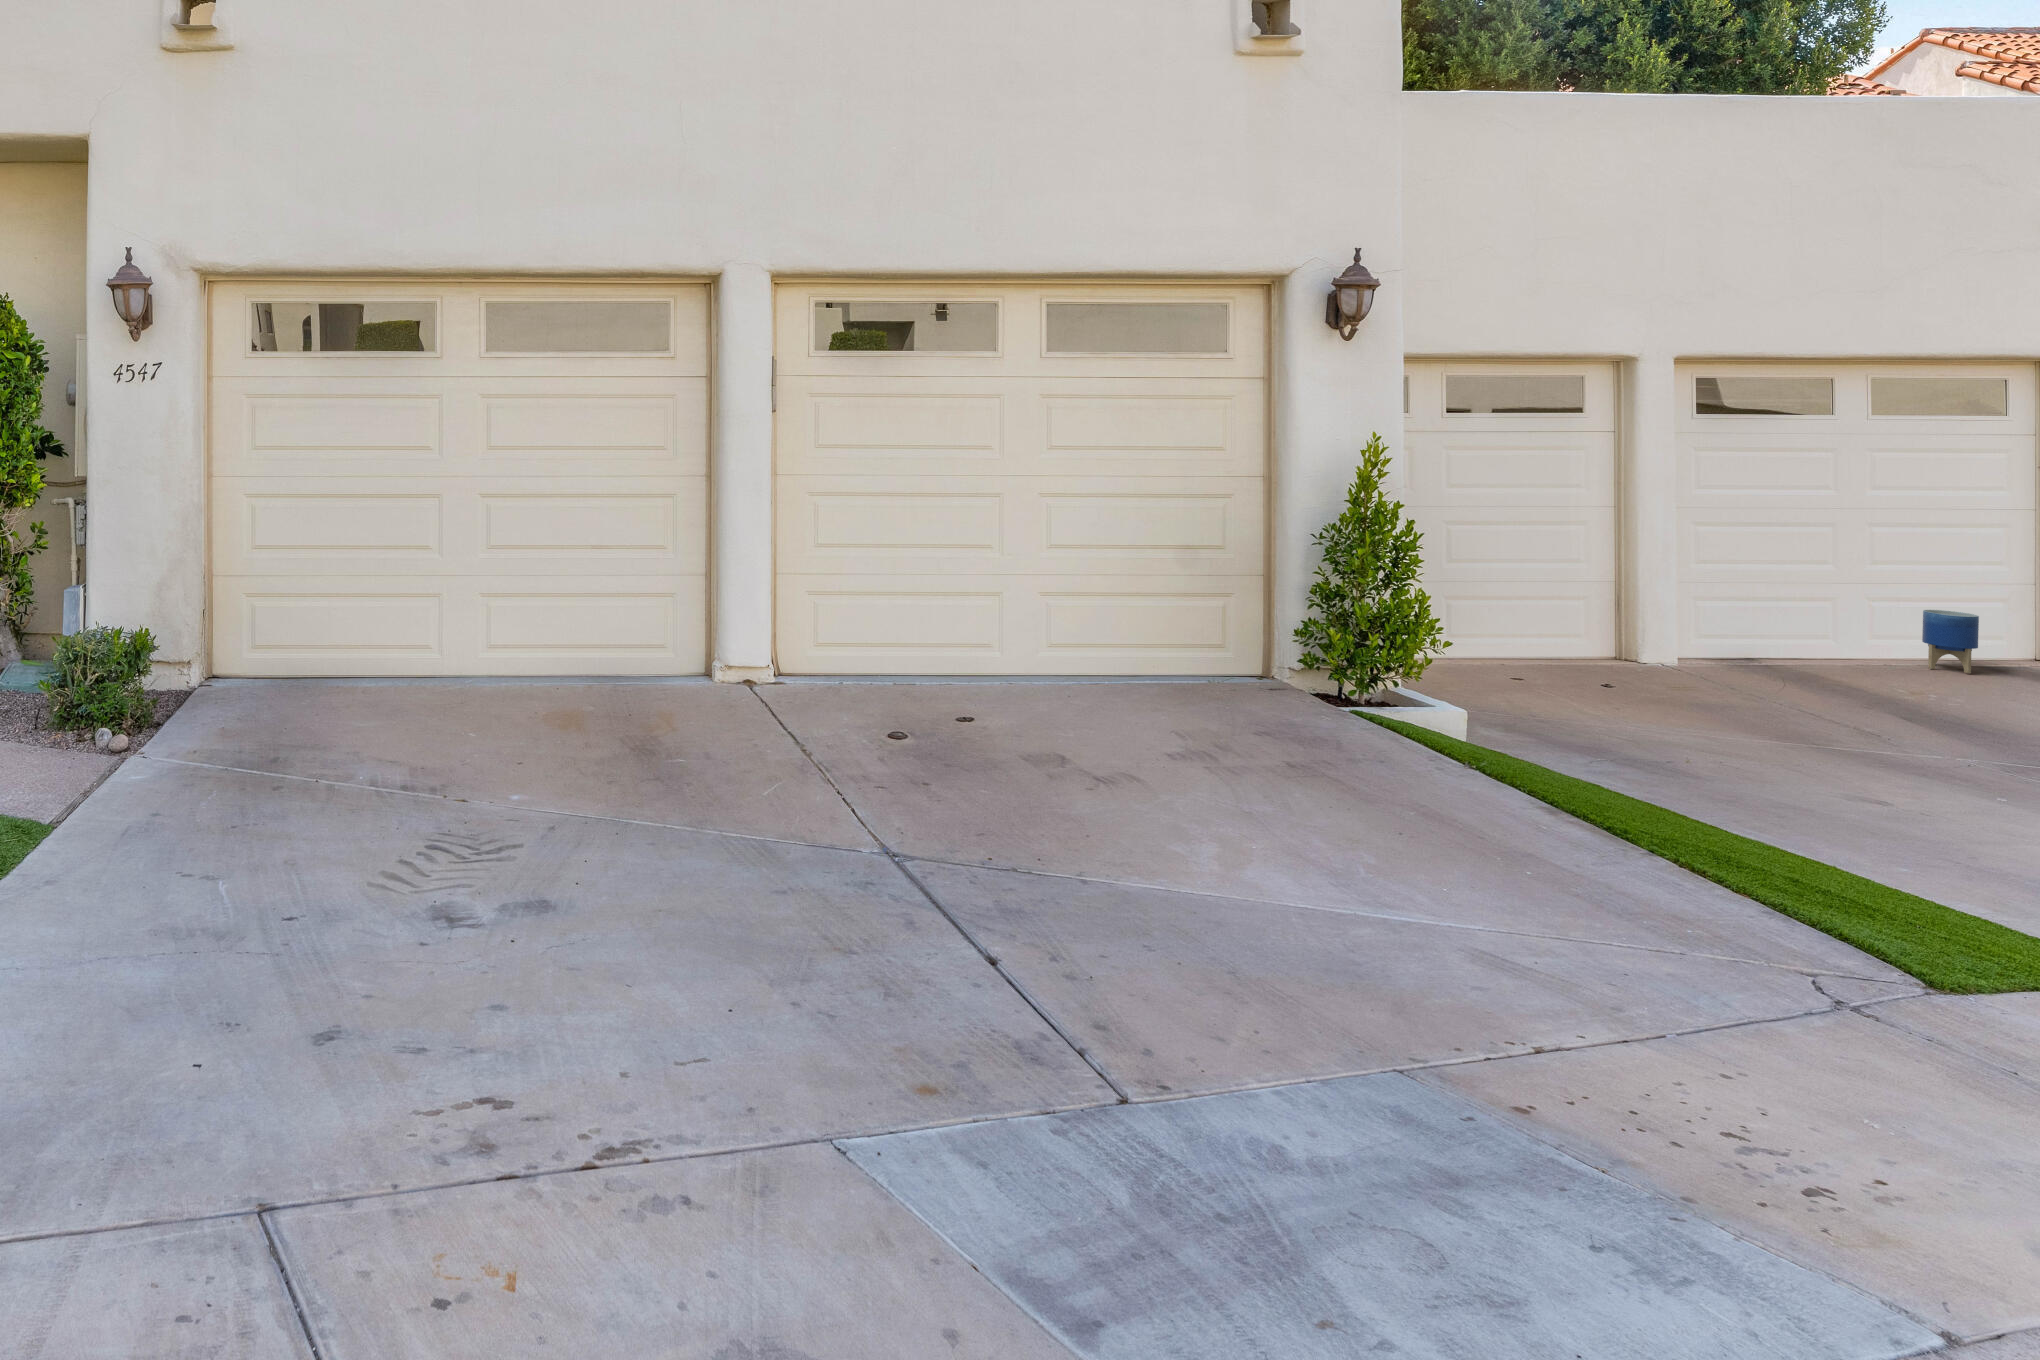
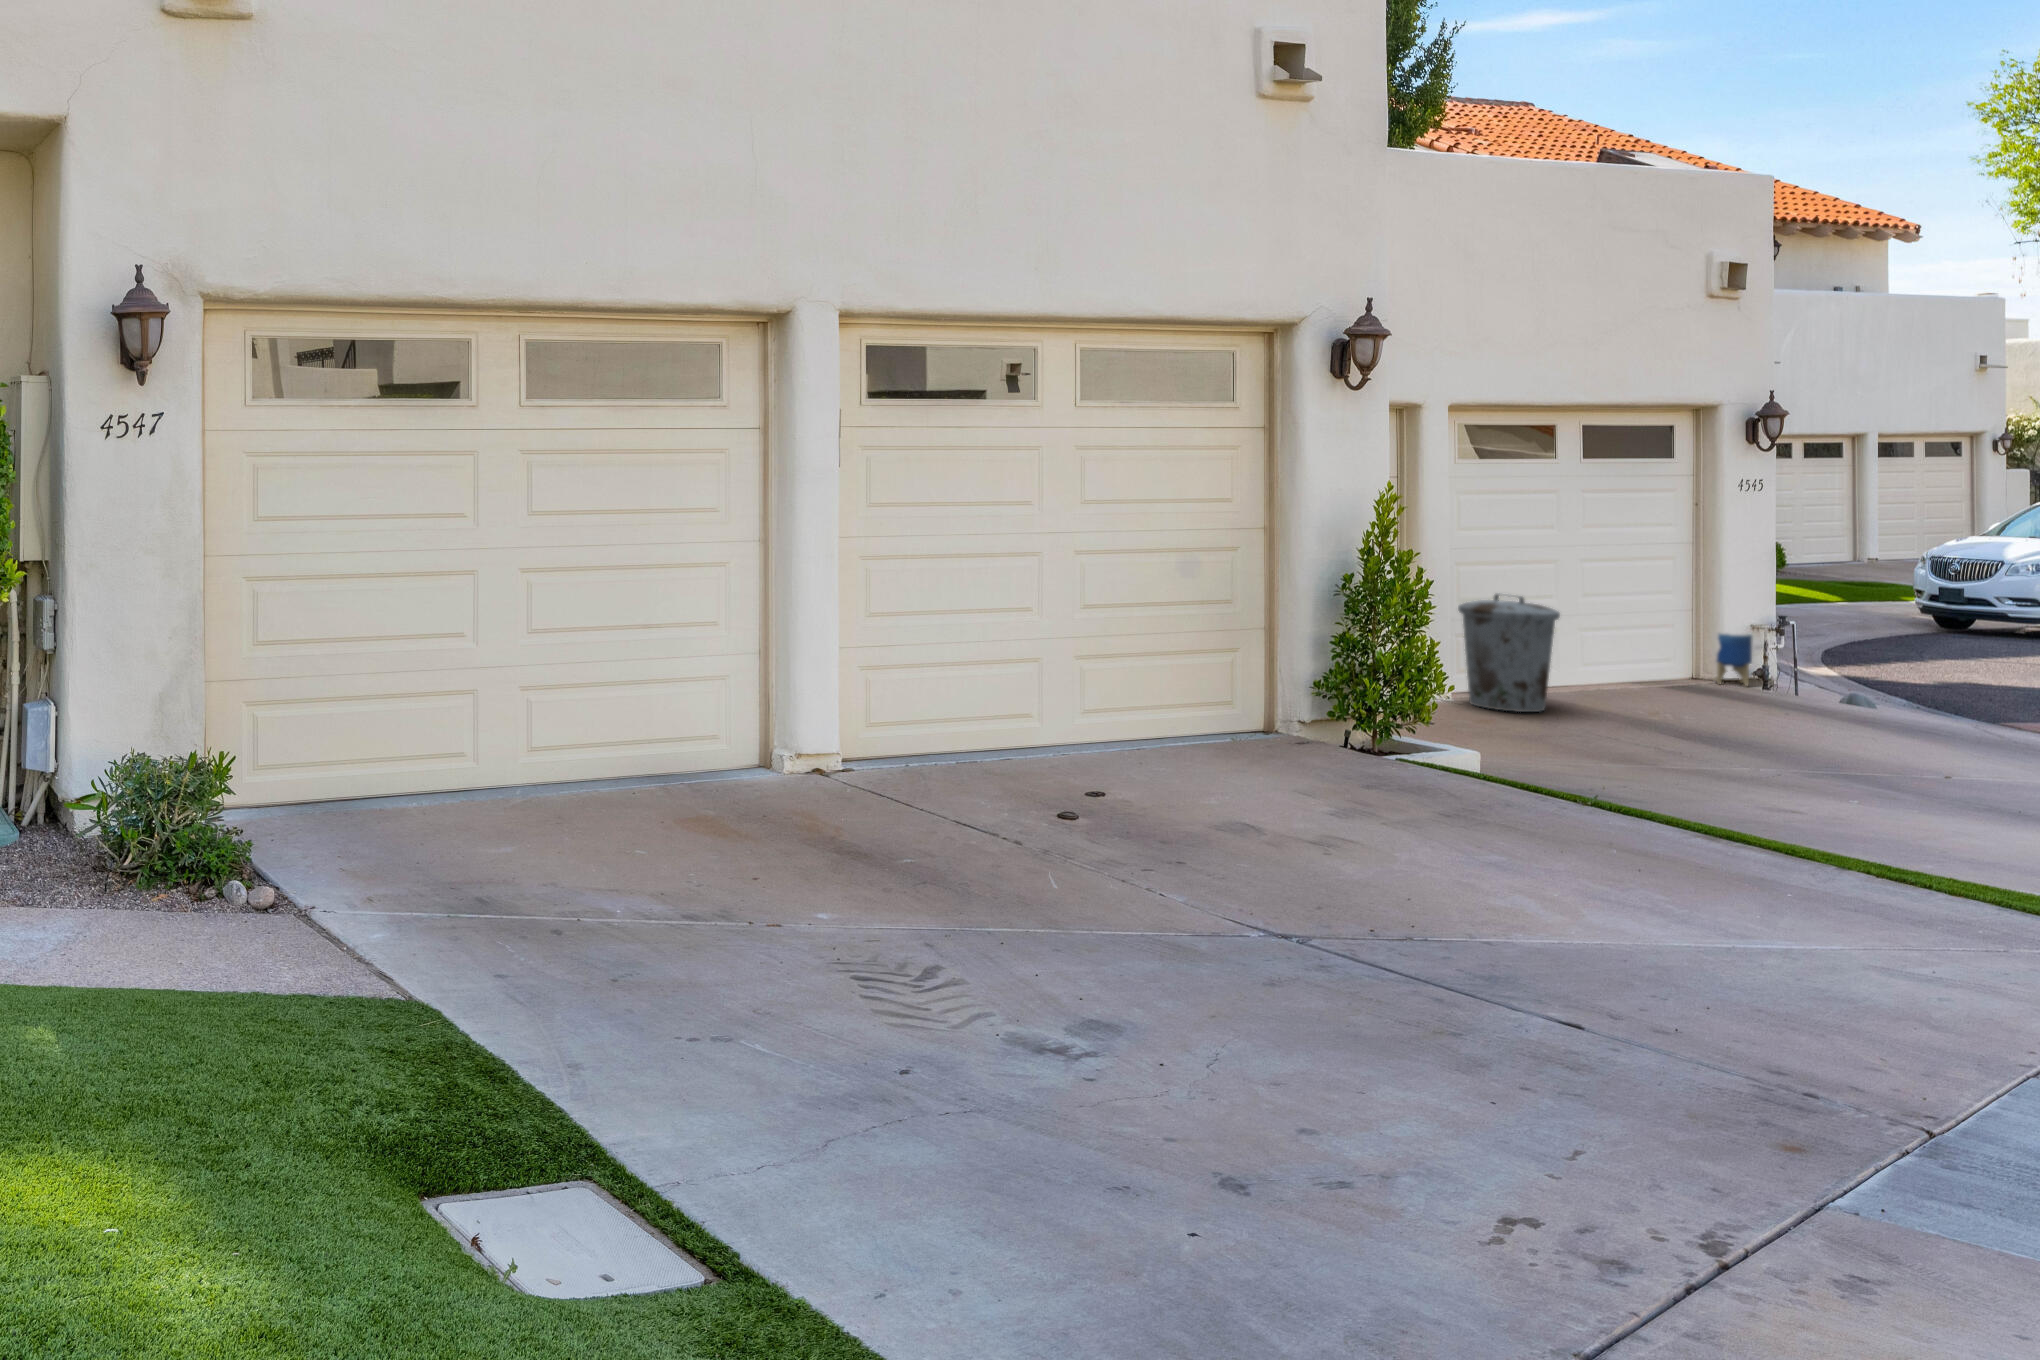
trash can: none [1551,556,1669,682] -> present [1458,593,1560,712]

